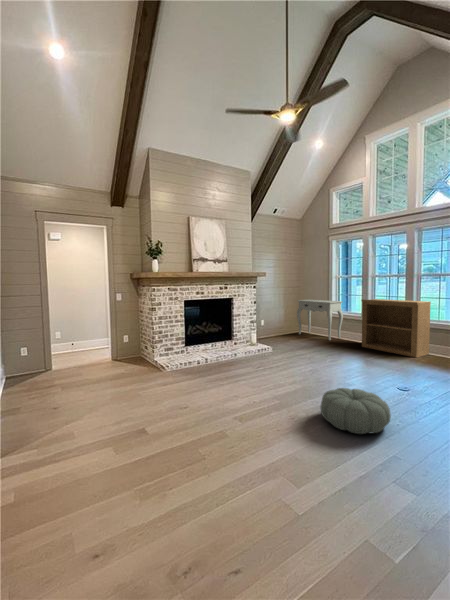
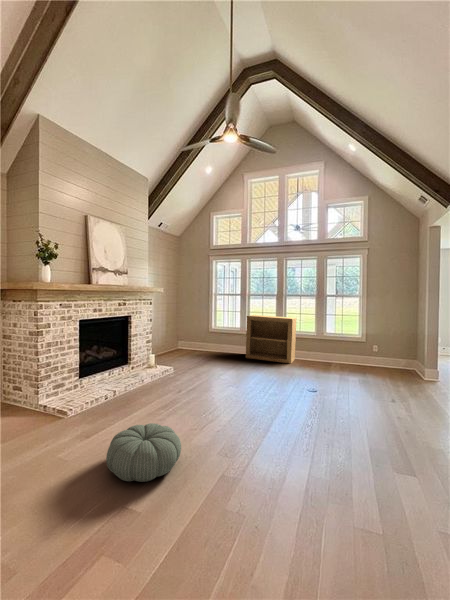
console table: present [297,300,343,340] -> none [180,314,224,354]
pouf: present [321,388,391,434] -> present [106,423,181,482]

